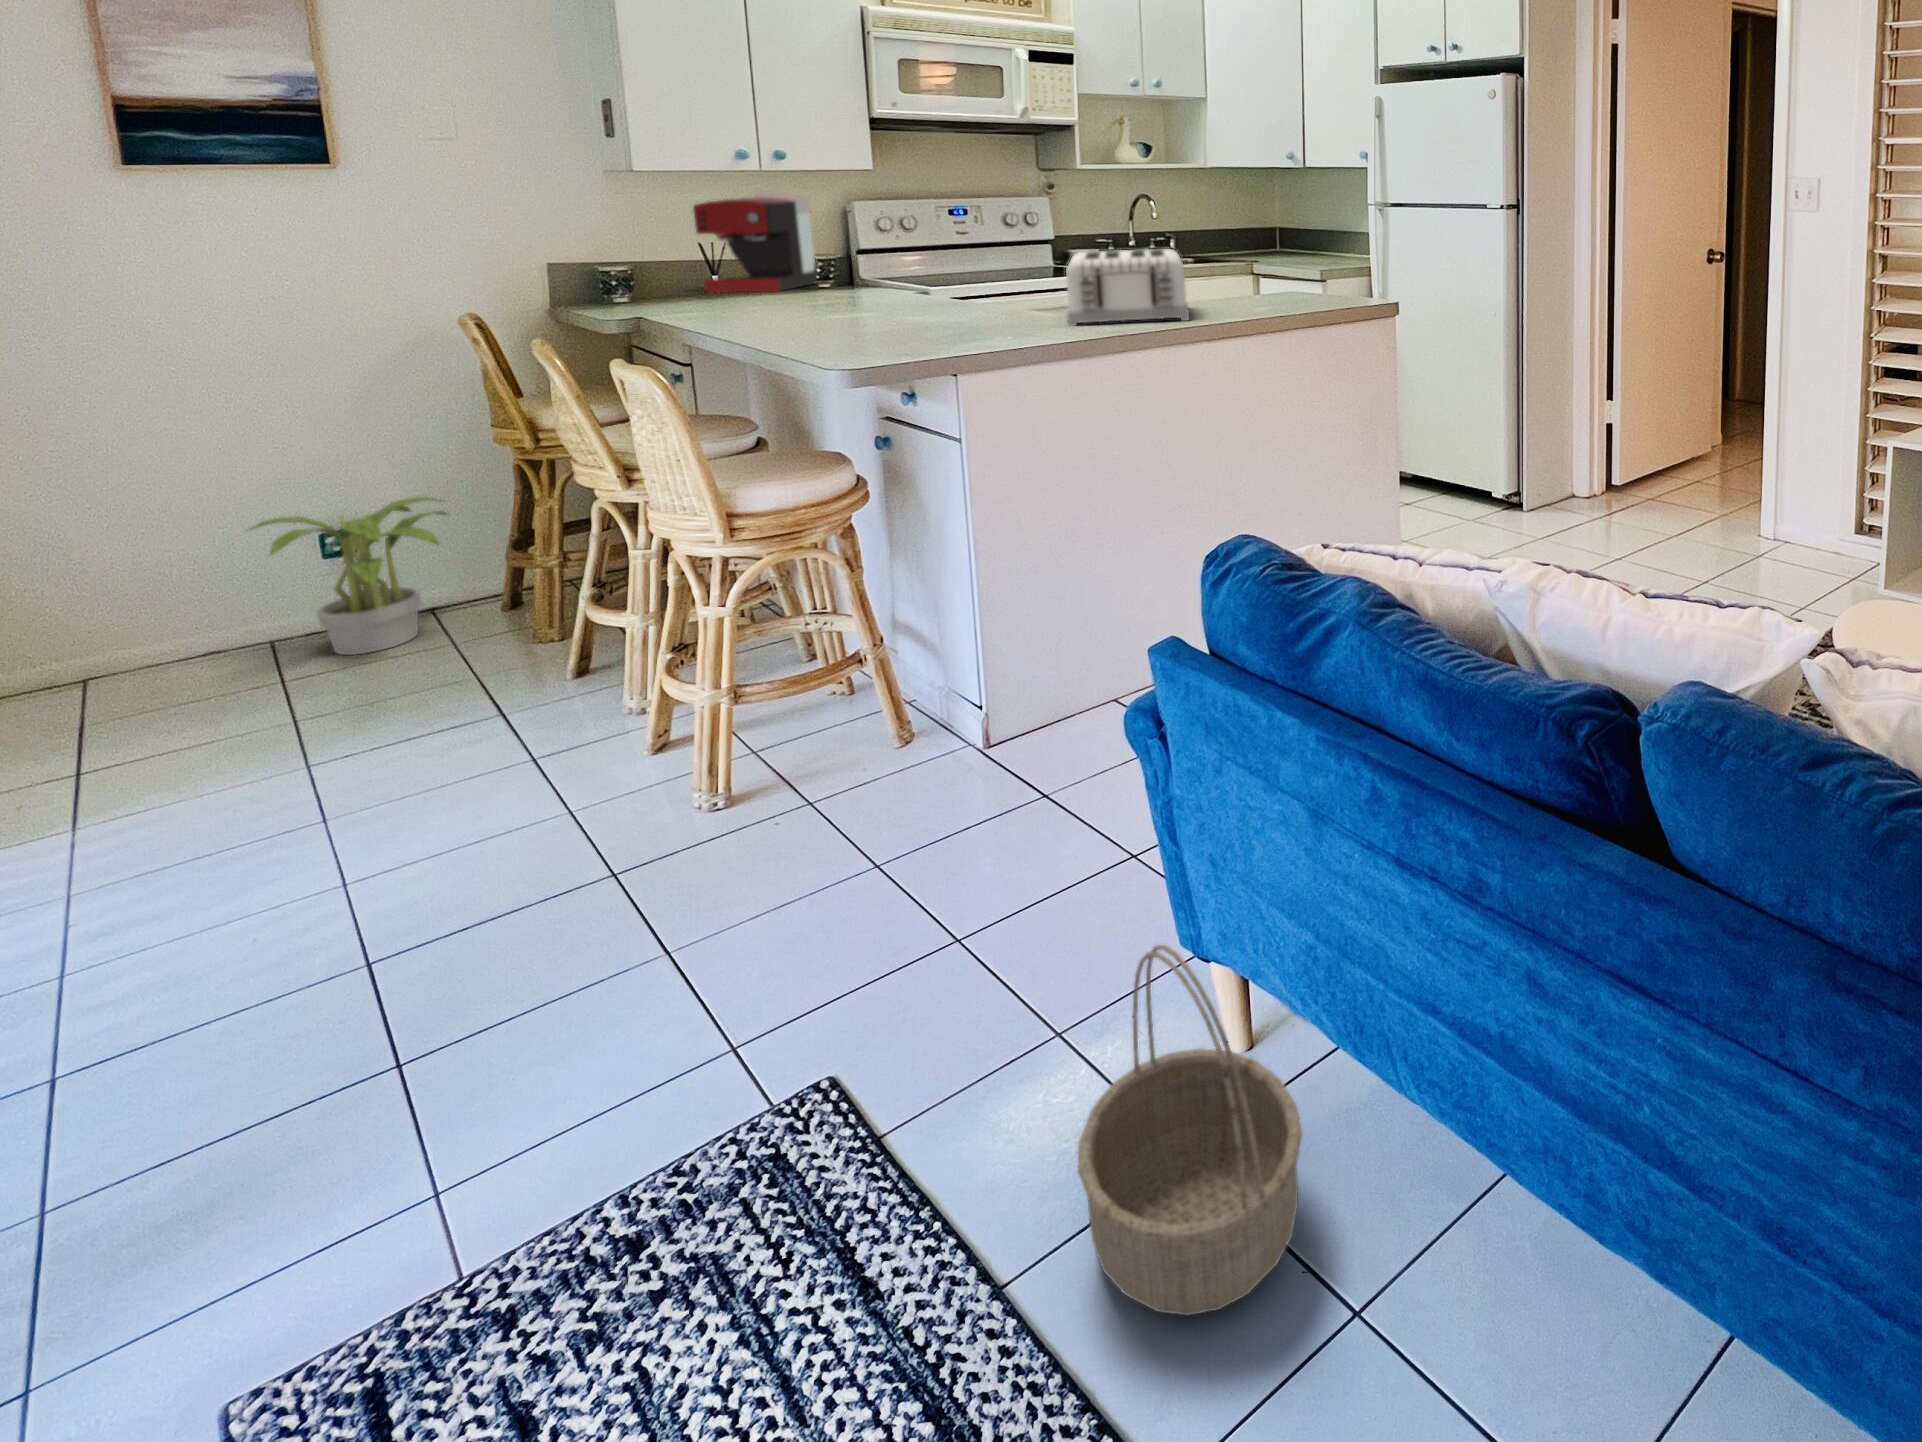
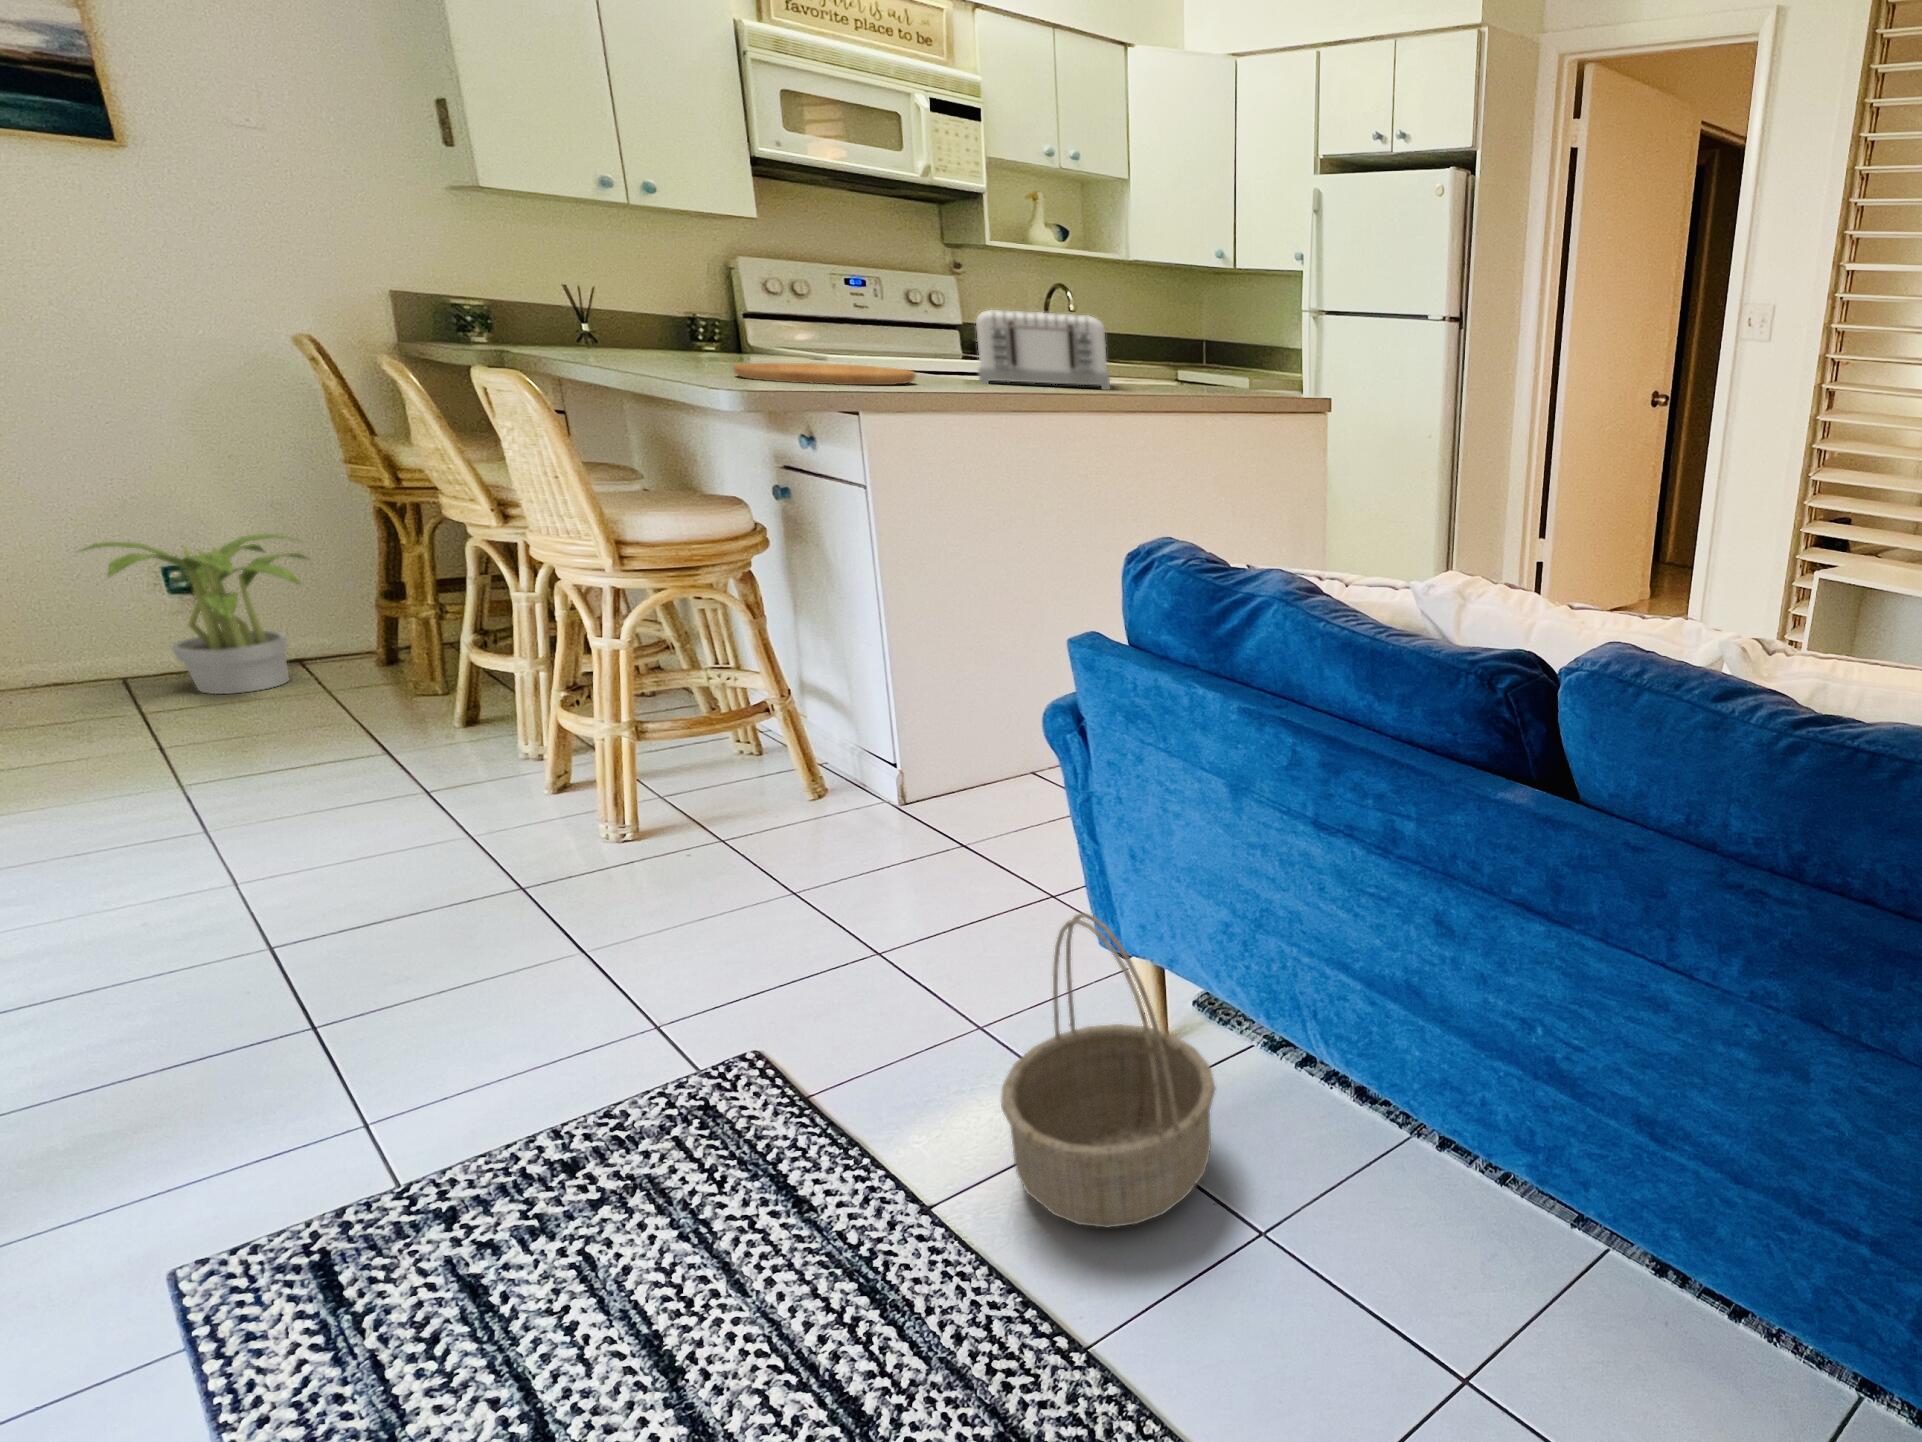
coffee maker: present [693,189,817,293] -> none [553,231,702,348]
cutting board: none [845,322,1010,354] -> present [733,363,916,385]

